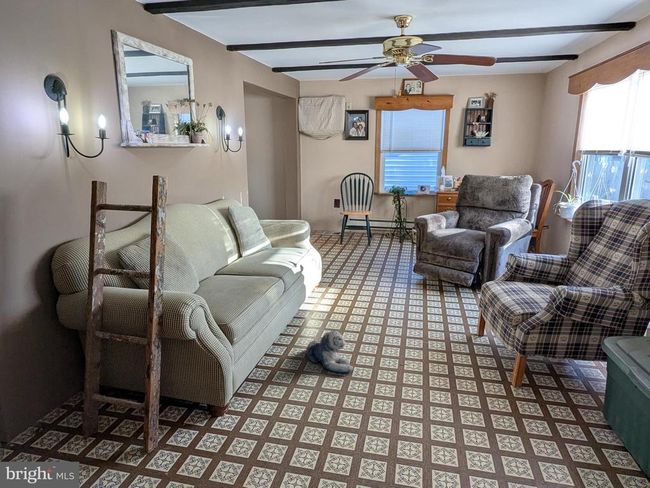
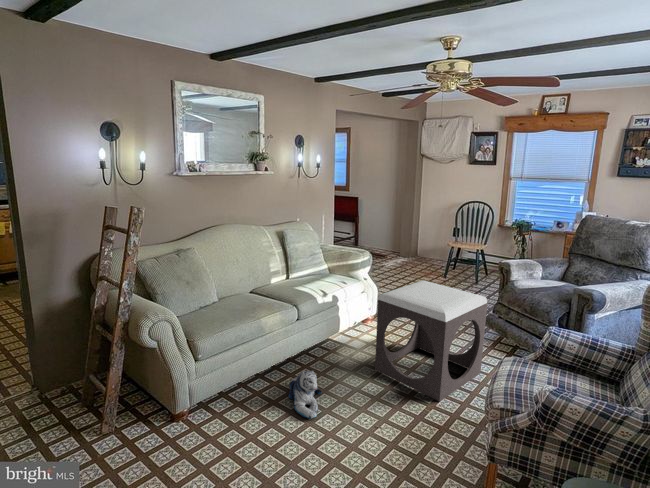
footstool: none [360,239,441,335] -> present [375,280,488,402]

